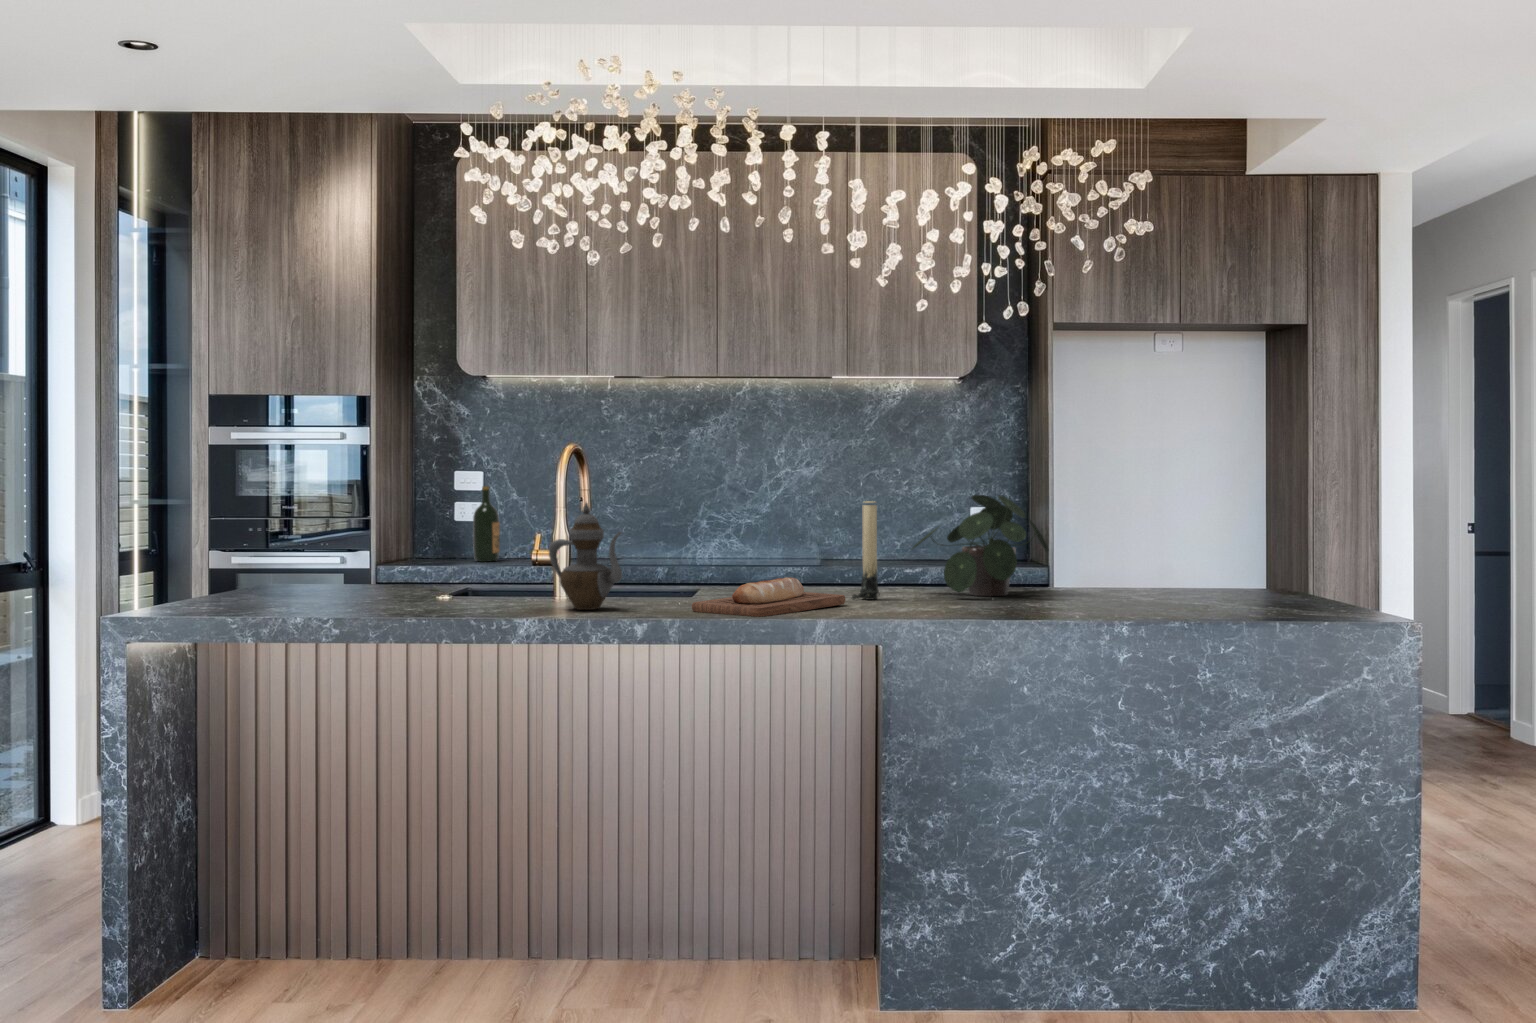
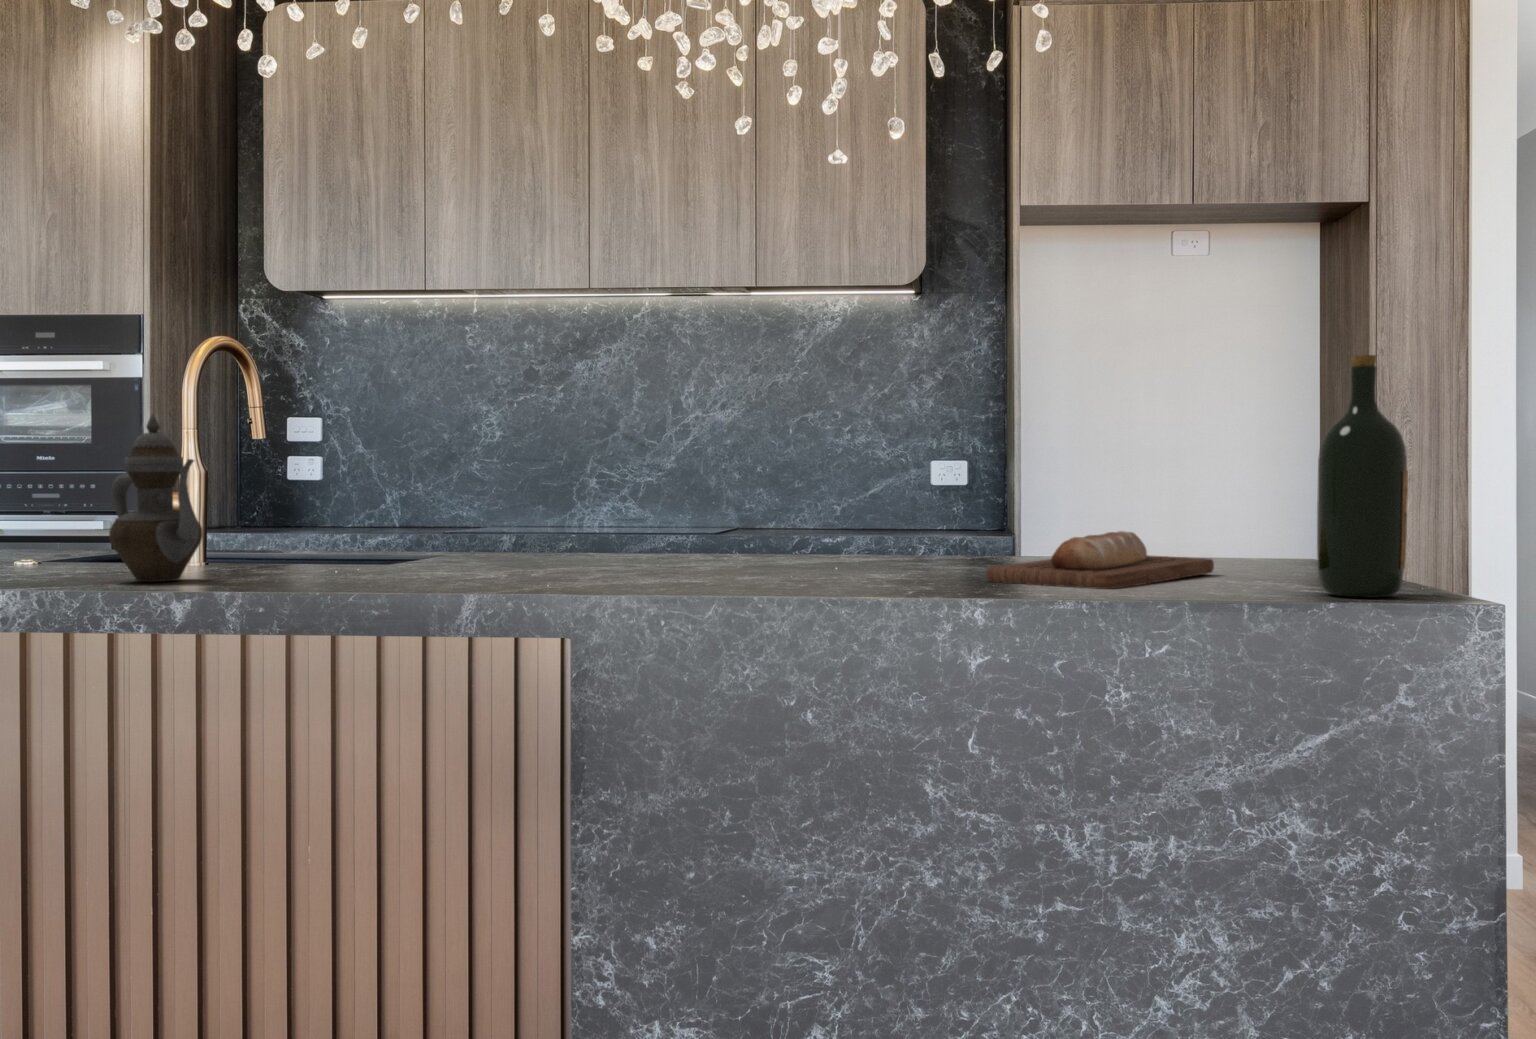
wine bottle: present [473,486,500,562] -> present [1317,355,1408,597]
potted plant: present [913,495,1048,596] -> none [726,413,932,567]
candle: present [852,501,879,600] -> none [612,419,655,570]
bread loaf: present [692,577,845,617] -> present [986,531,1214,589]

